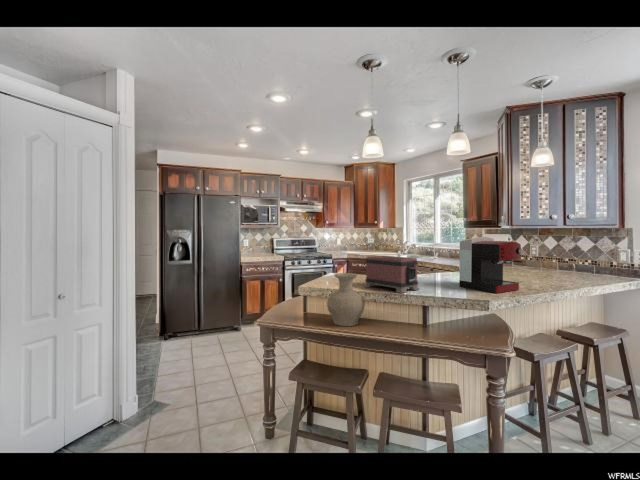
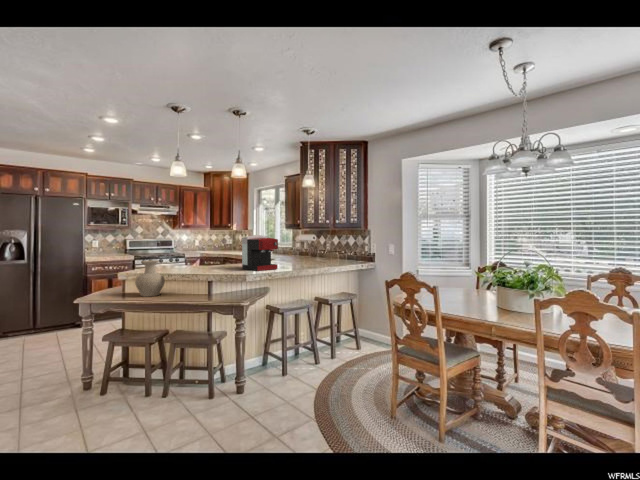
toaster: present [365,256,419,293] -> none [172,249,209,273]

